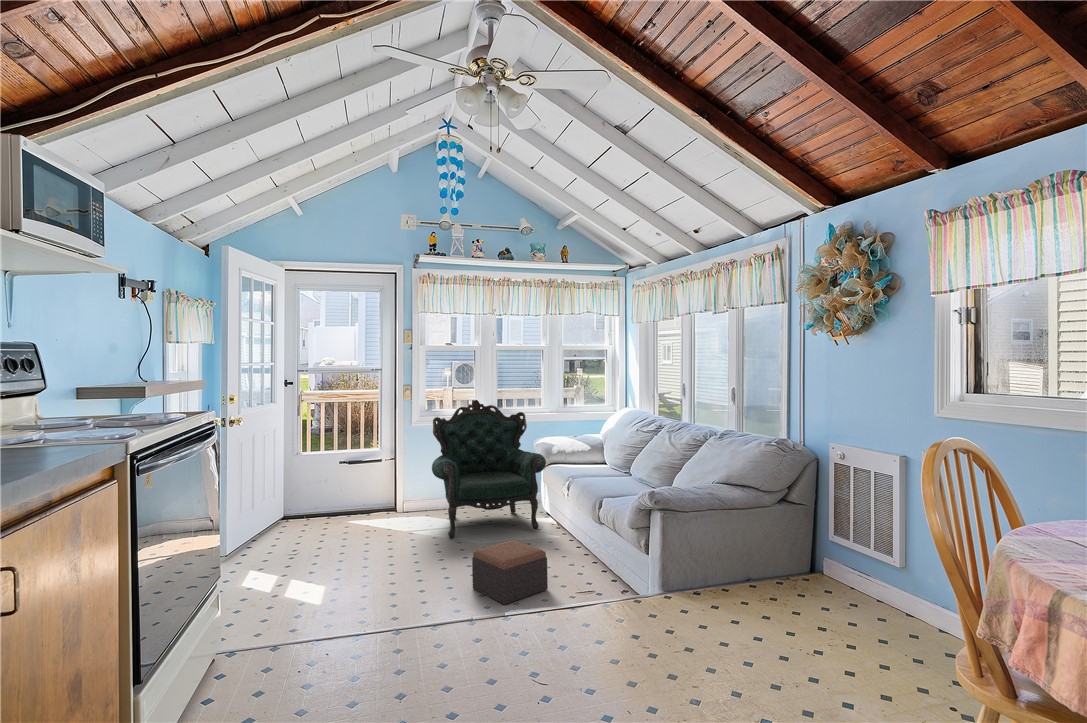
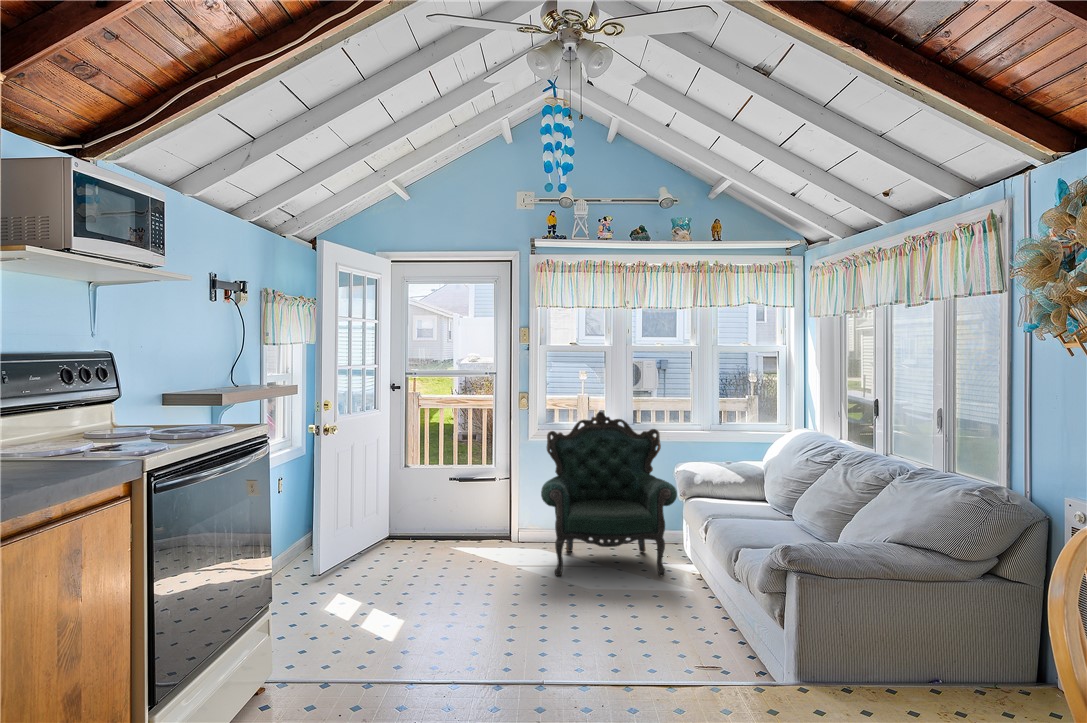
footstool: present [472,540,548,604] -> none [560,589,649,667]

